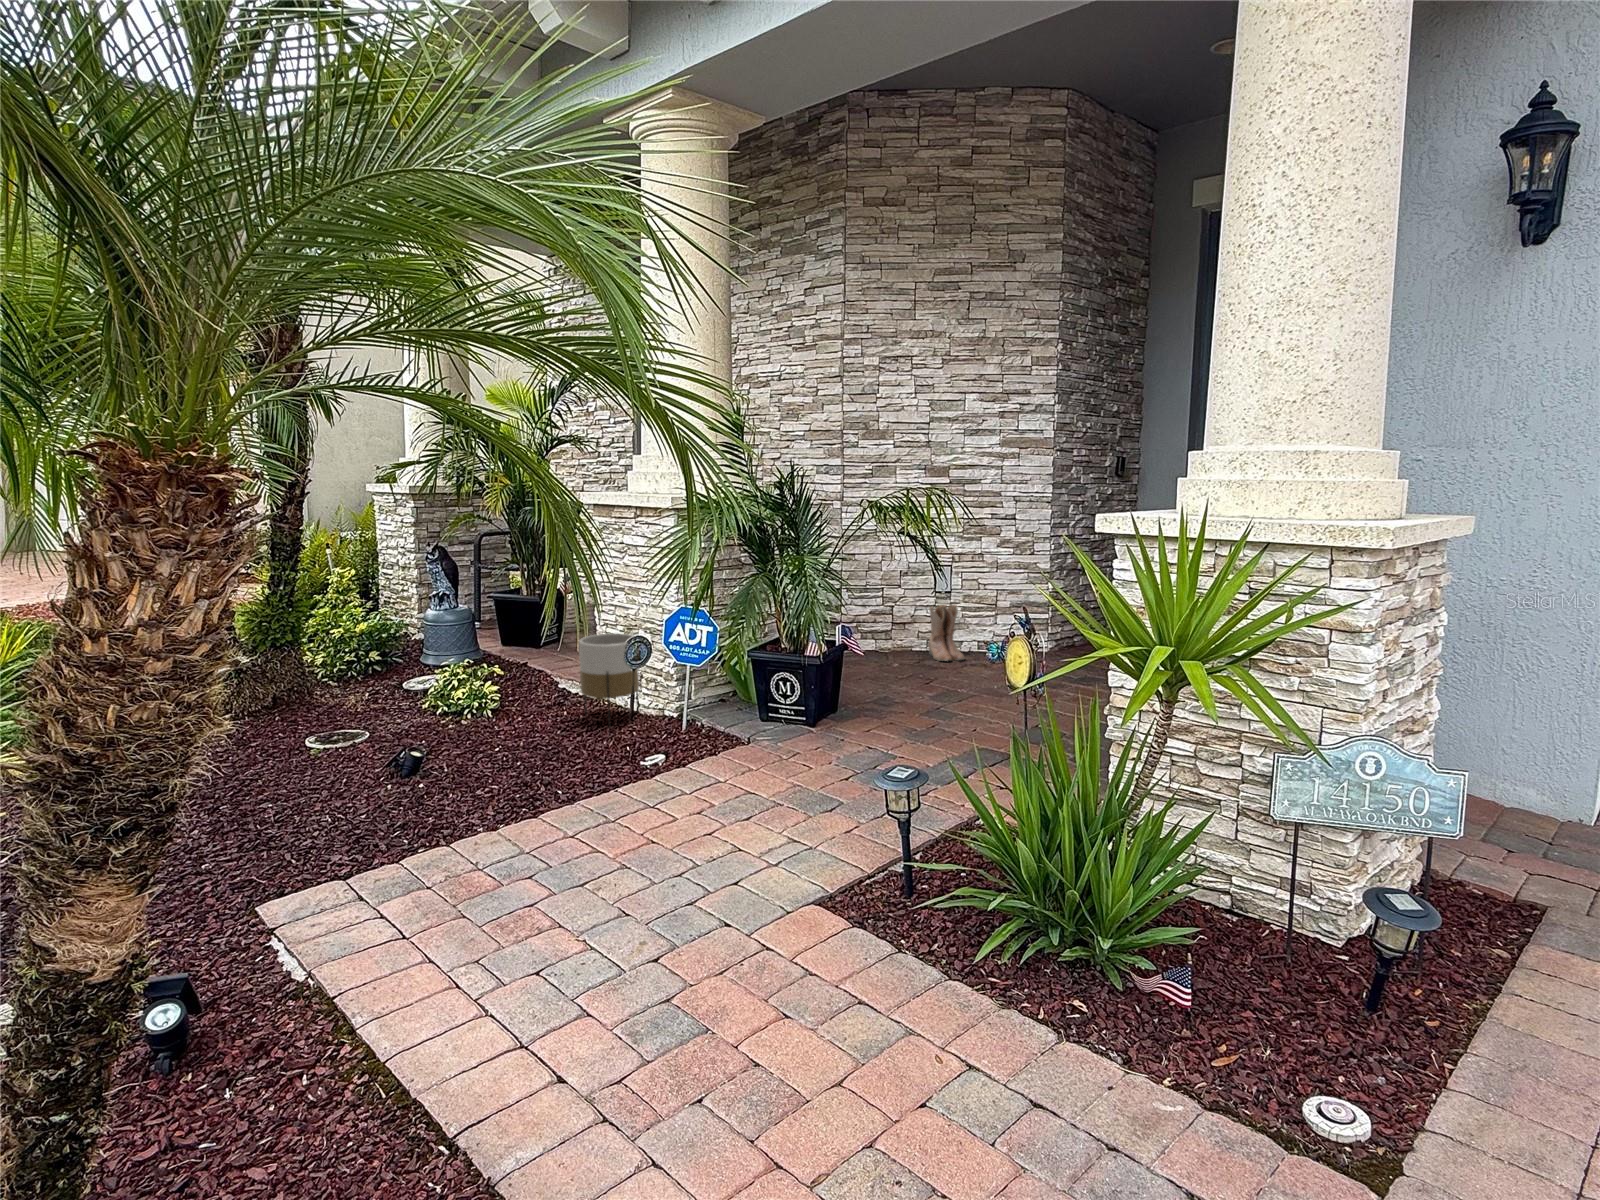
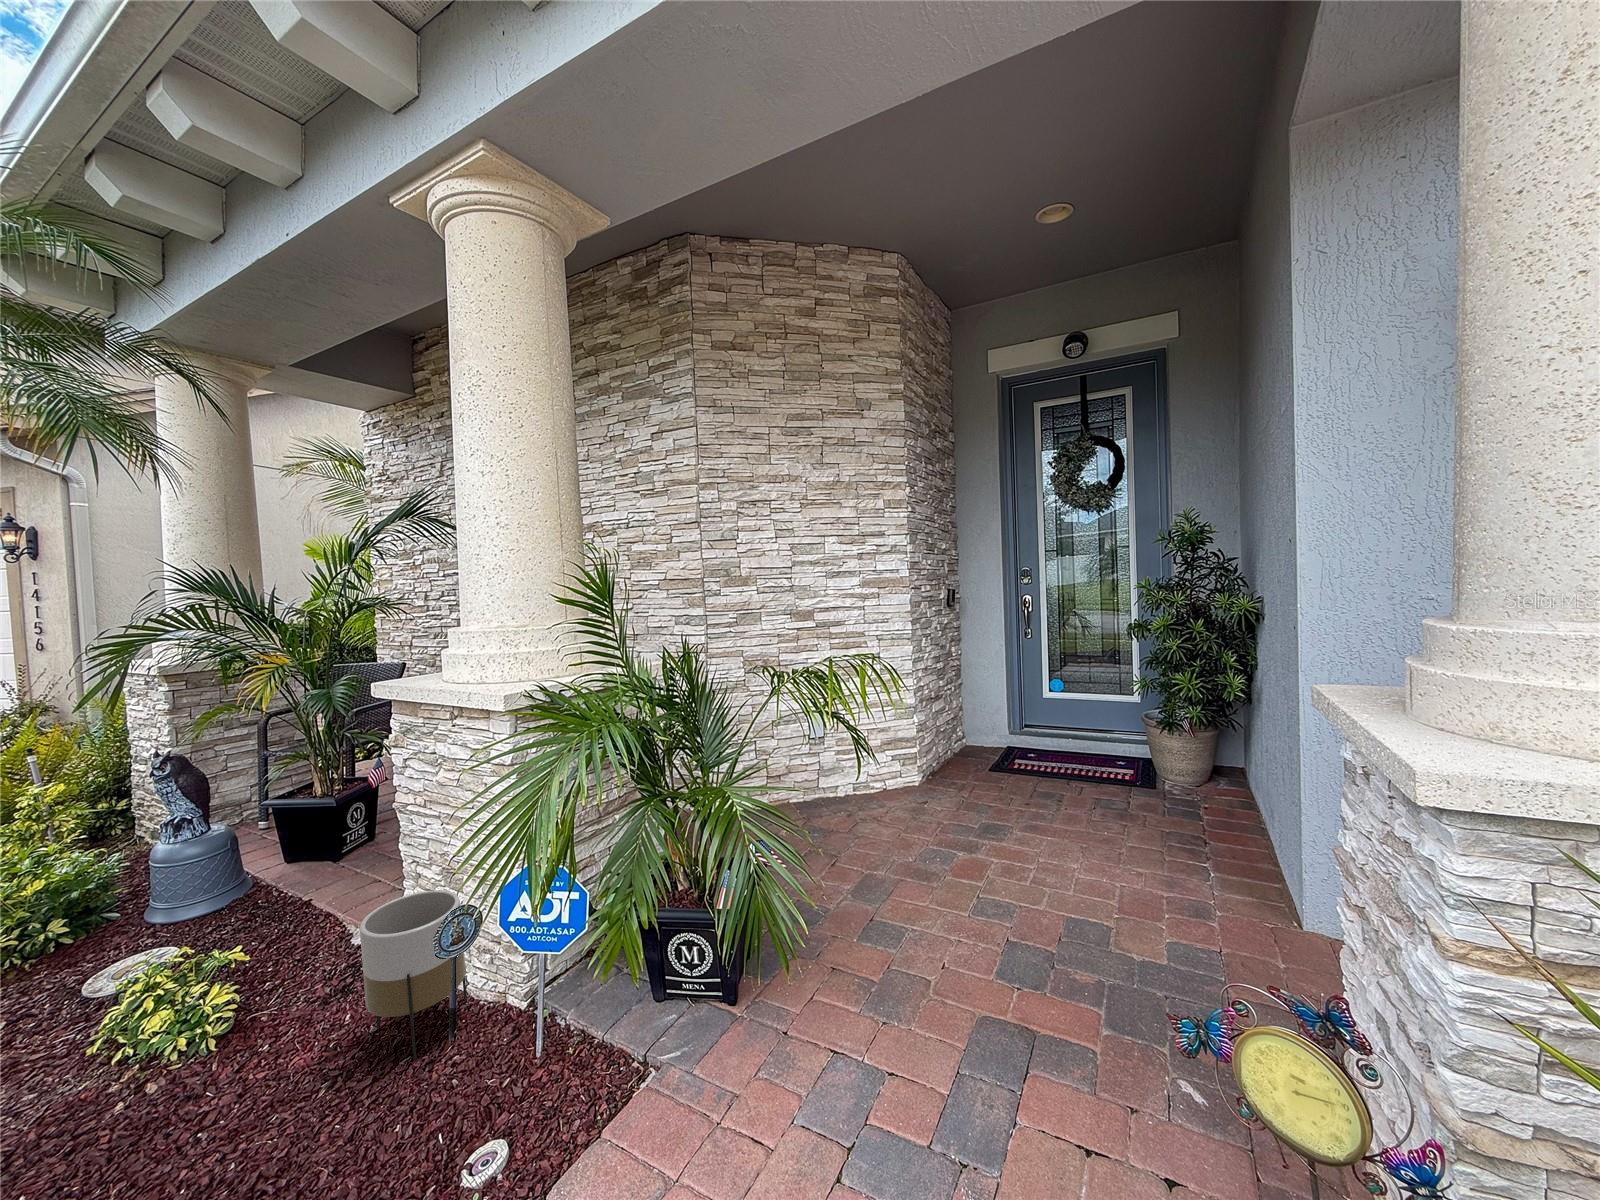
boots: present [928,605,964,661] -> none [808,752,851,818]

